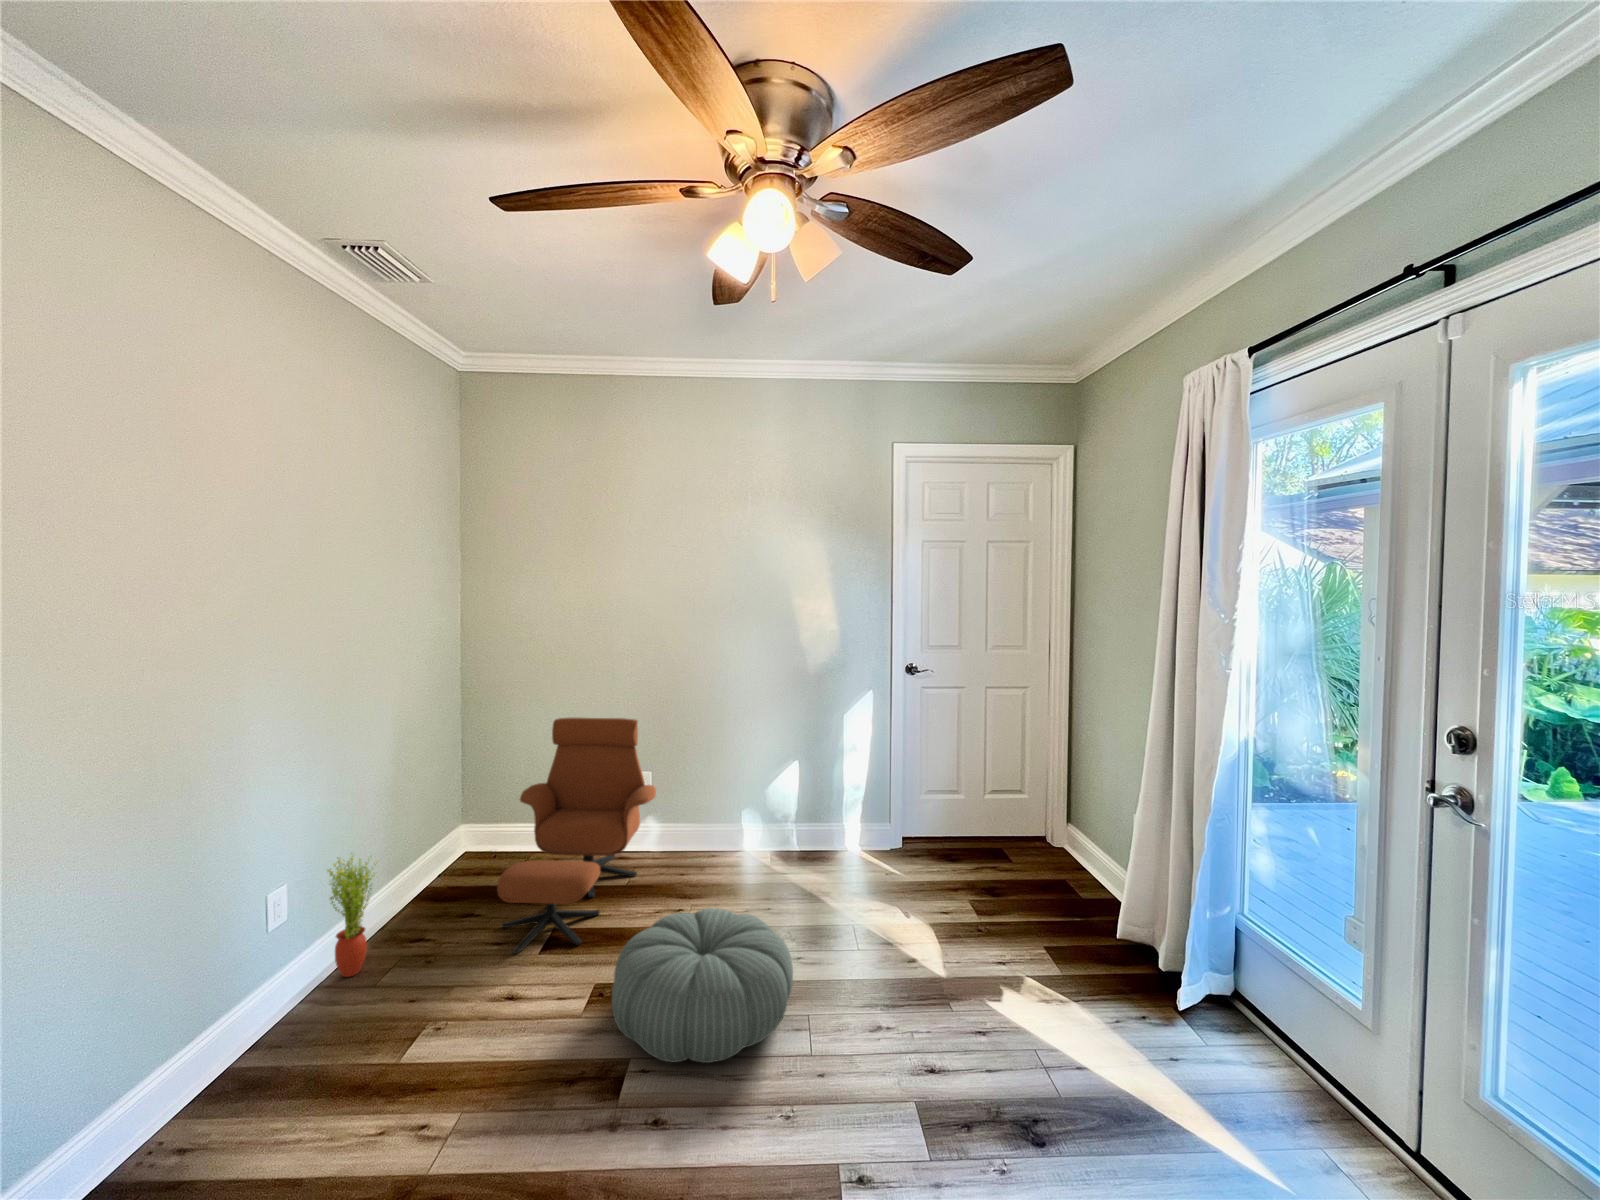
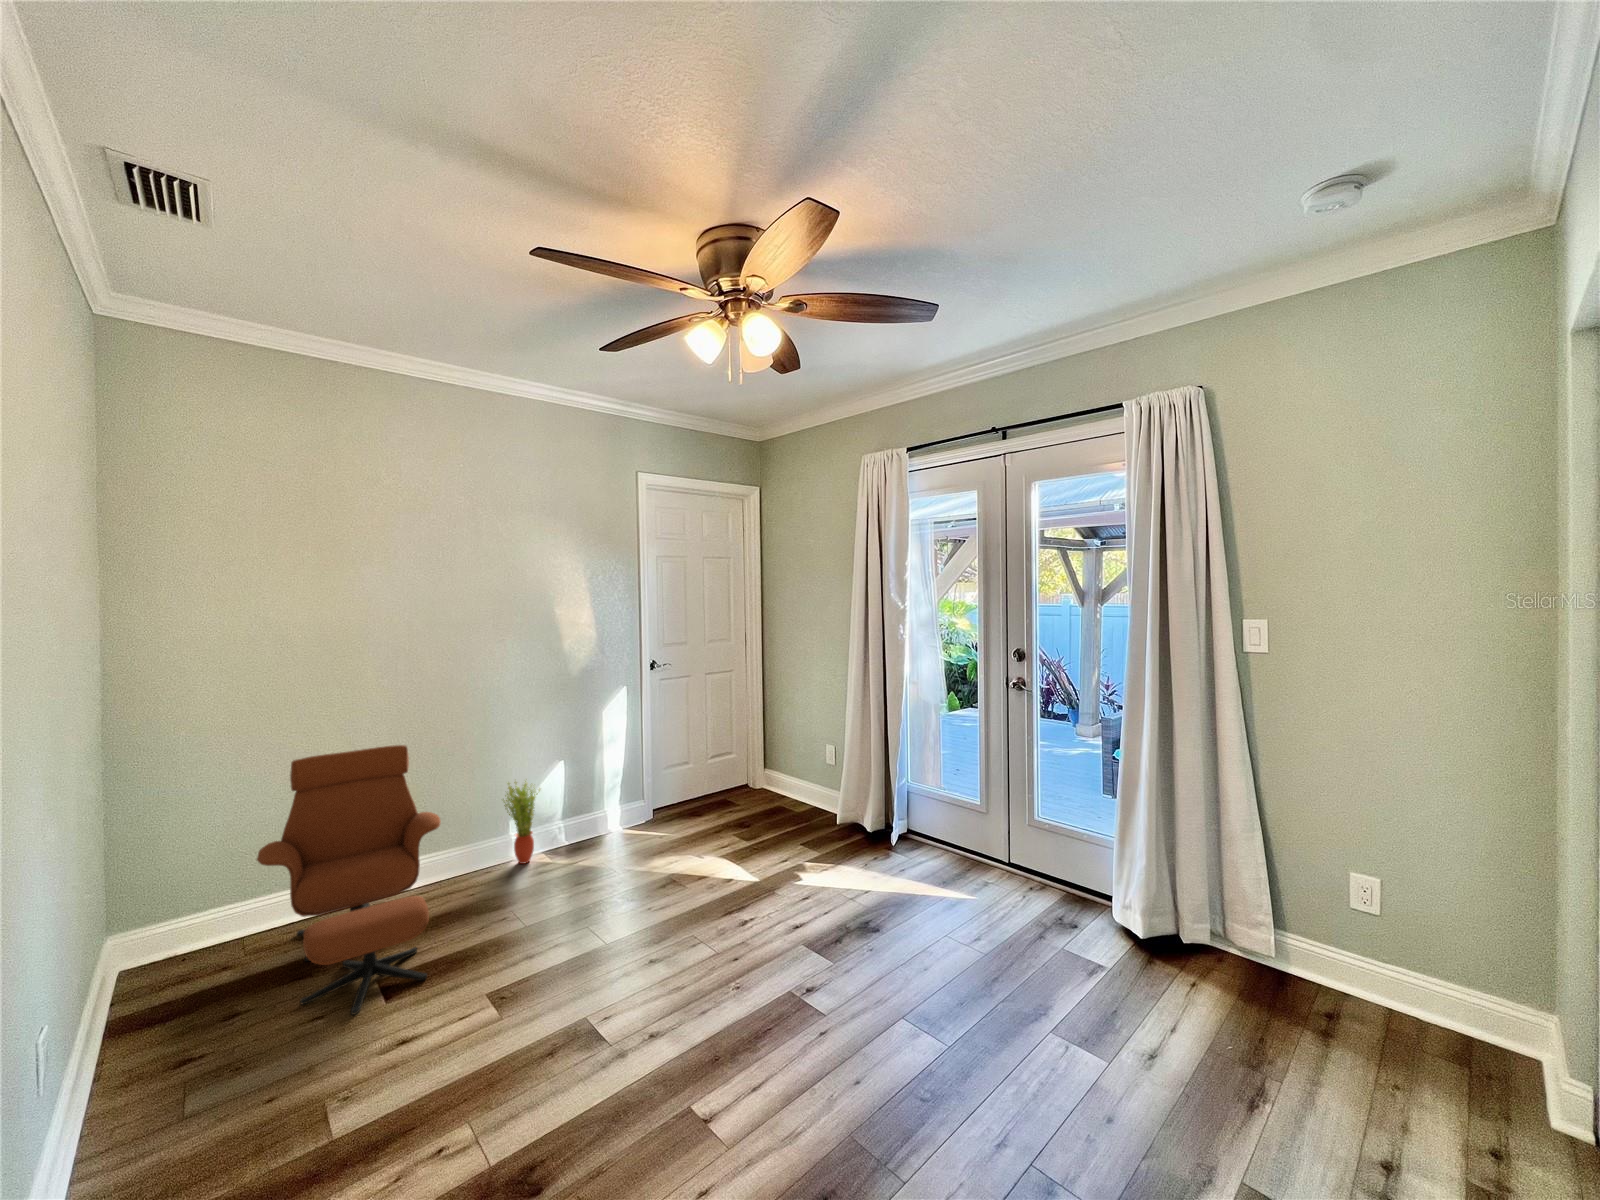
potted plant: present [327,857,378,977] -> present [504,781,540,864]
pouf: present [612,908,793,1063] -> none [528,878,693,1005]

